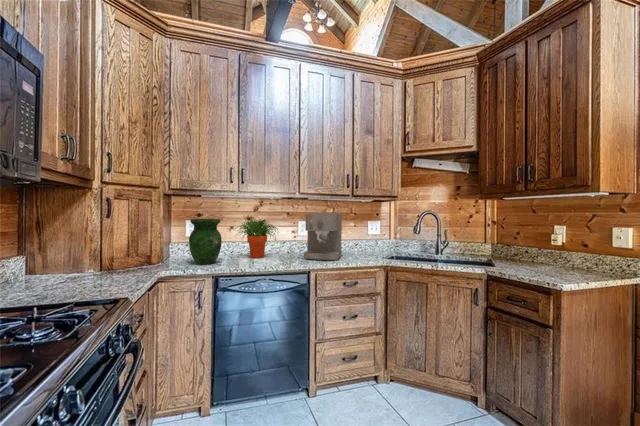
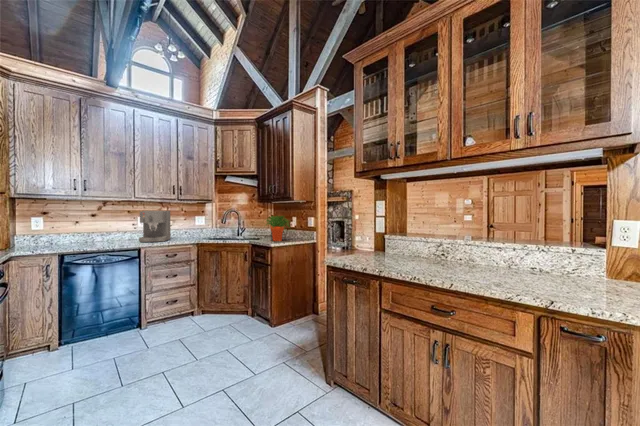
vase: present [189,219,222,265] -> none [36,216,67,249]
potted plant: present [239,219,276,258] -> present [266,216,290,241]

